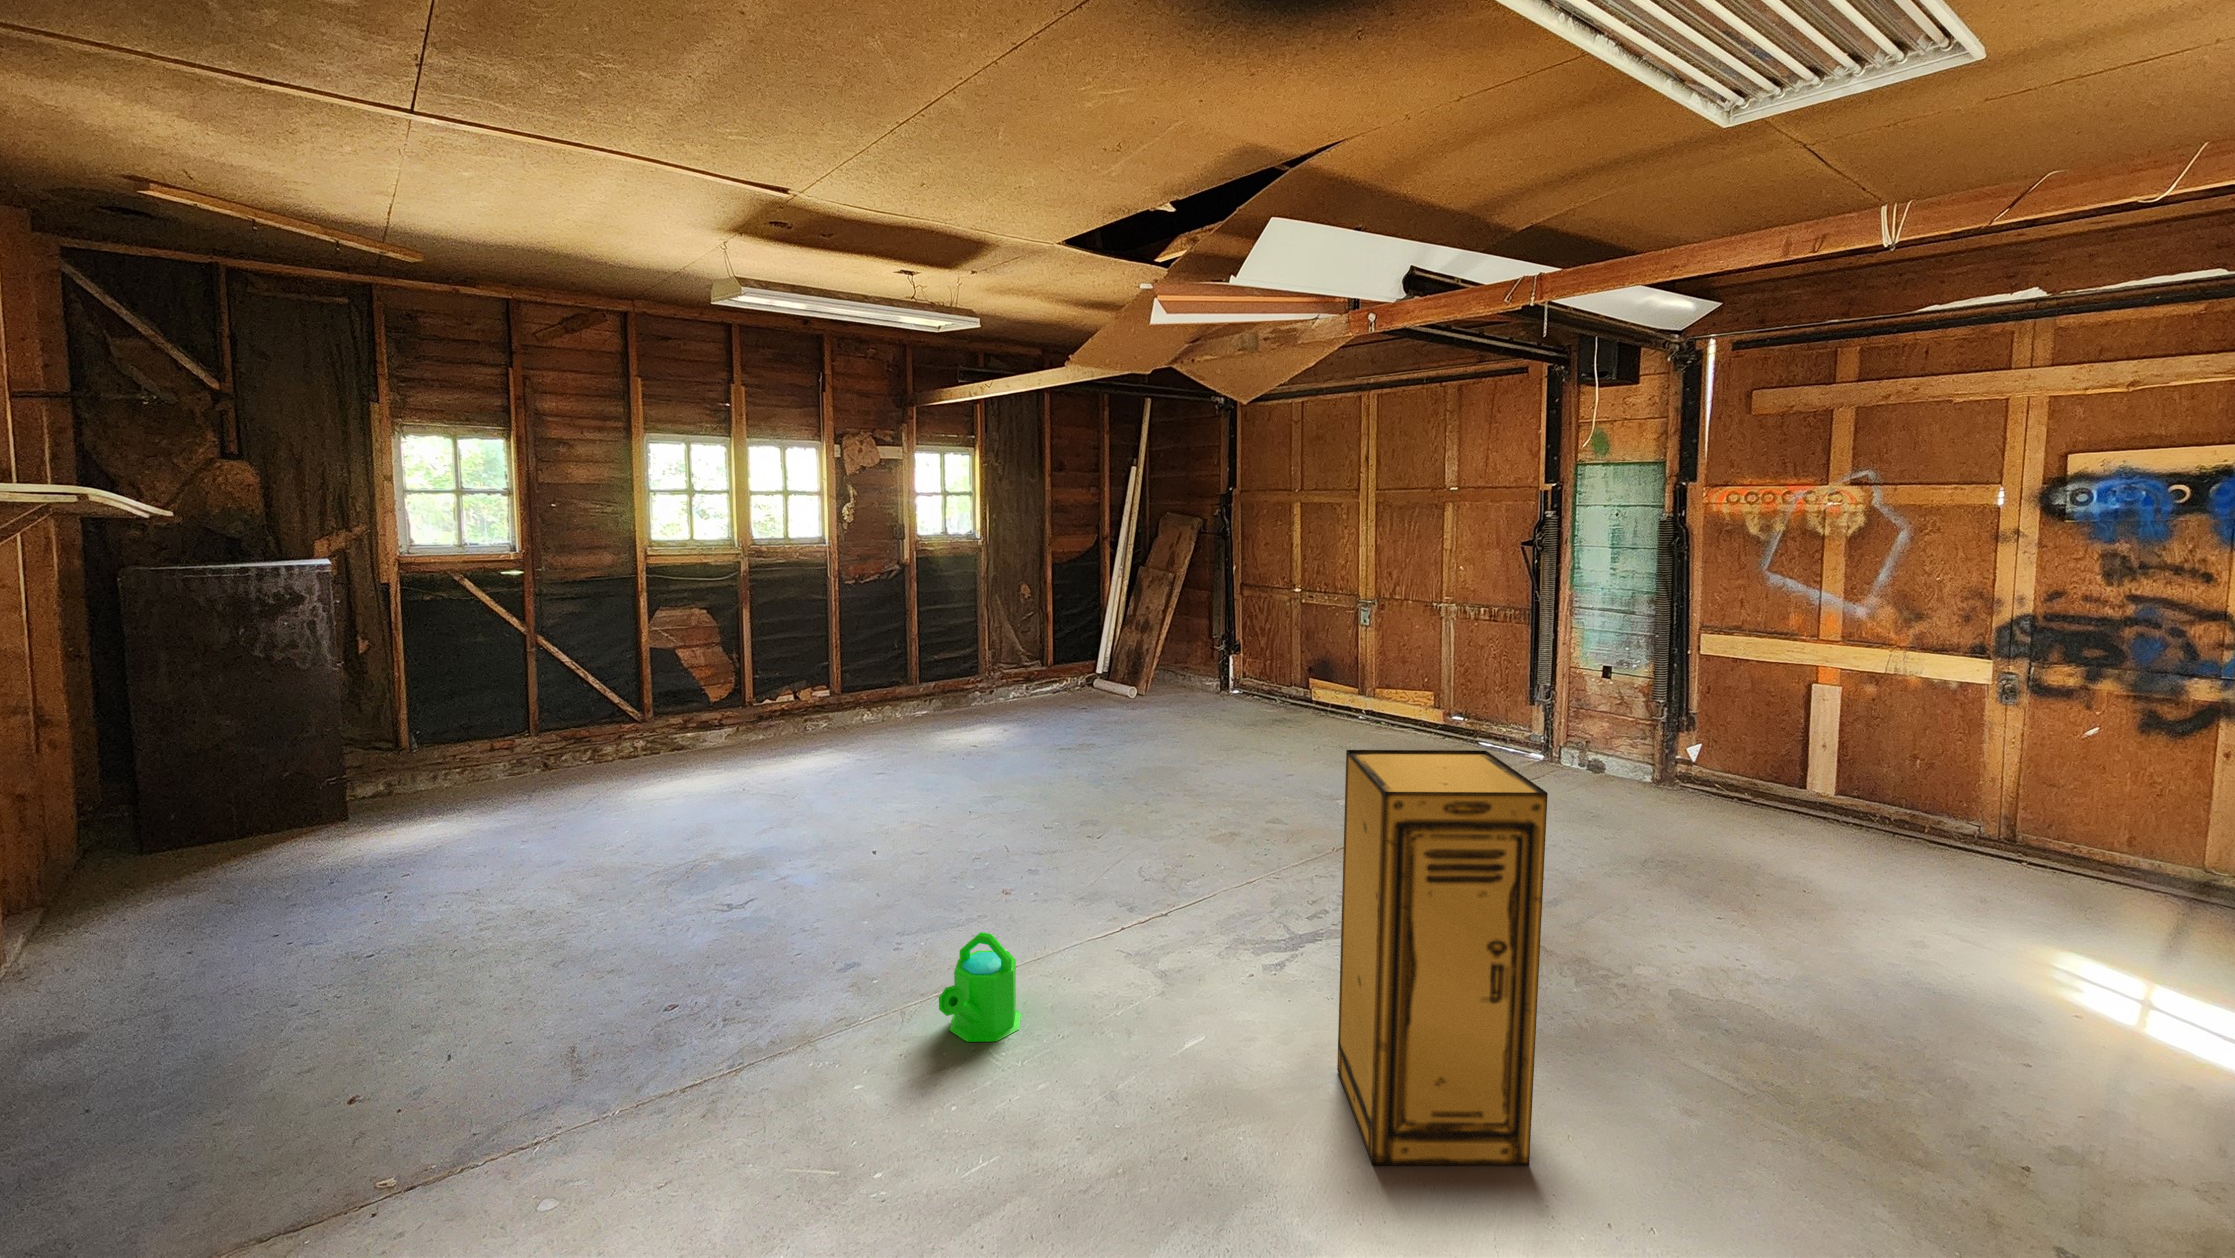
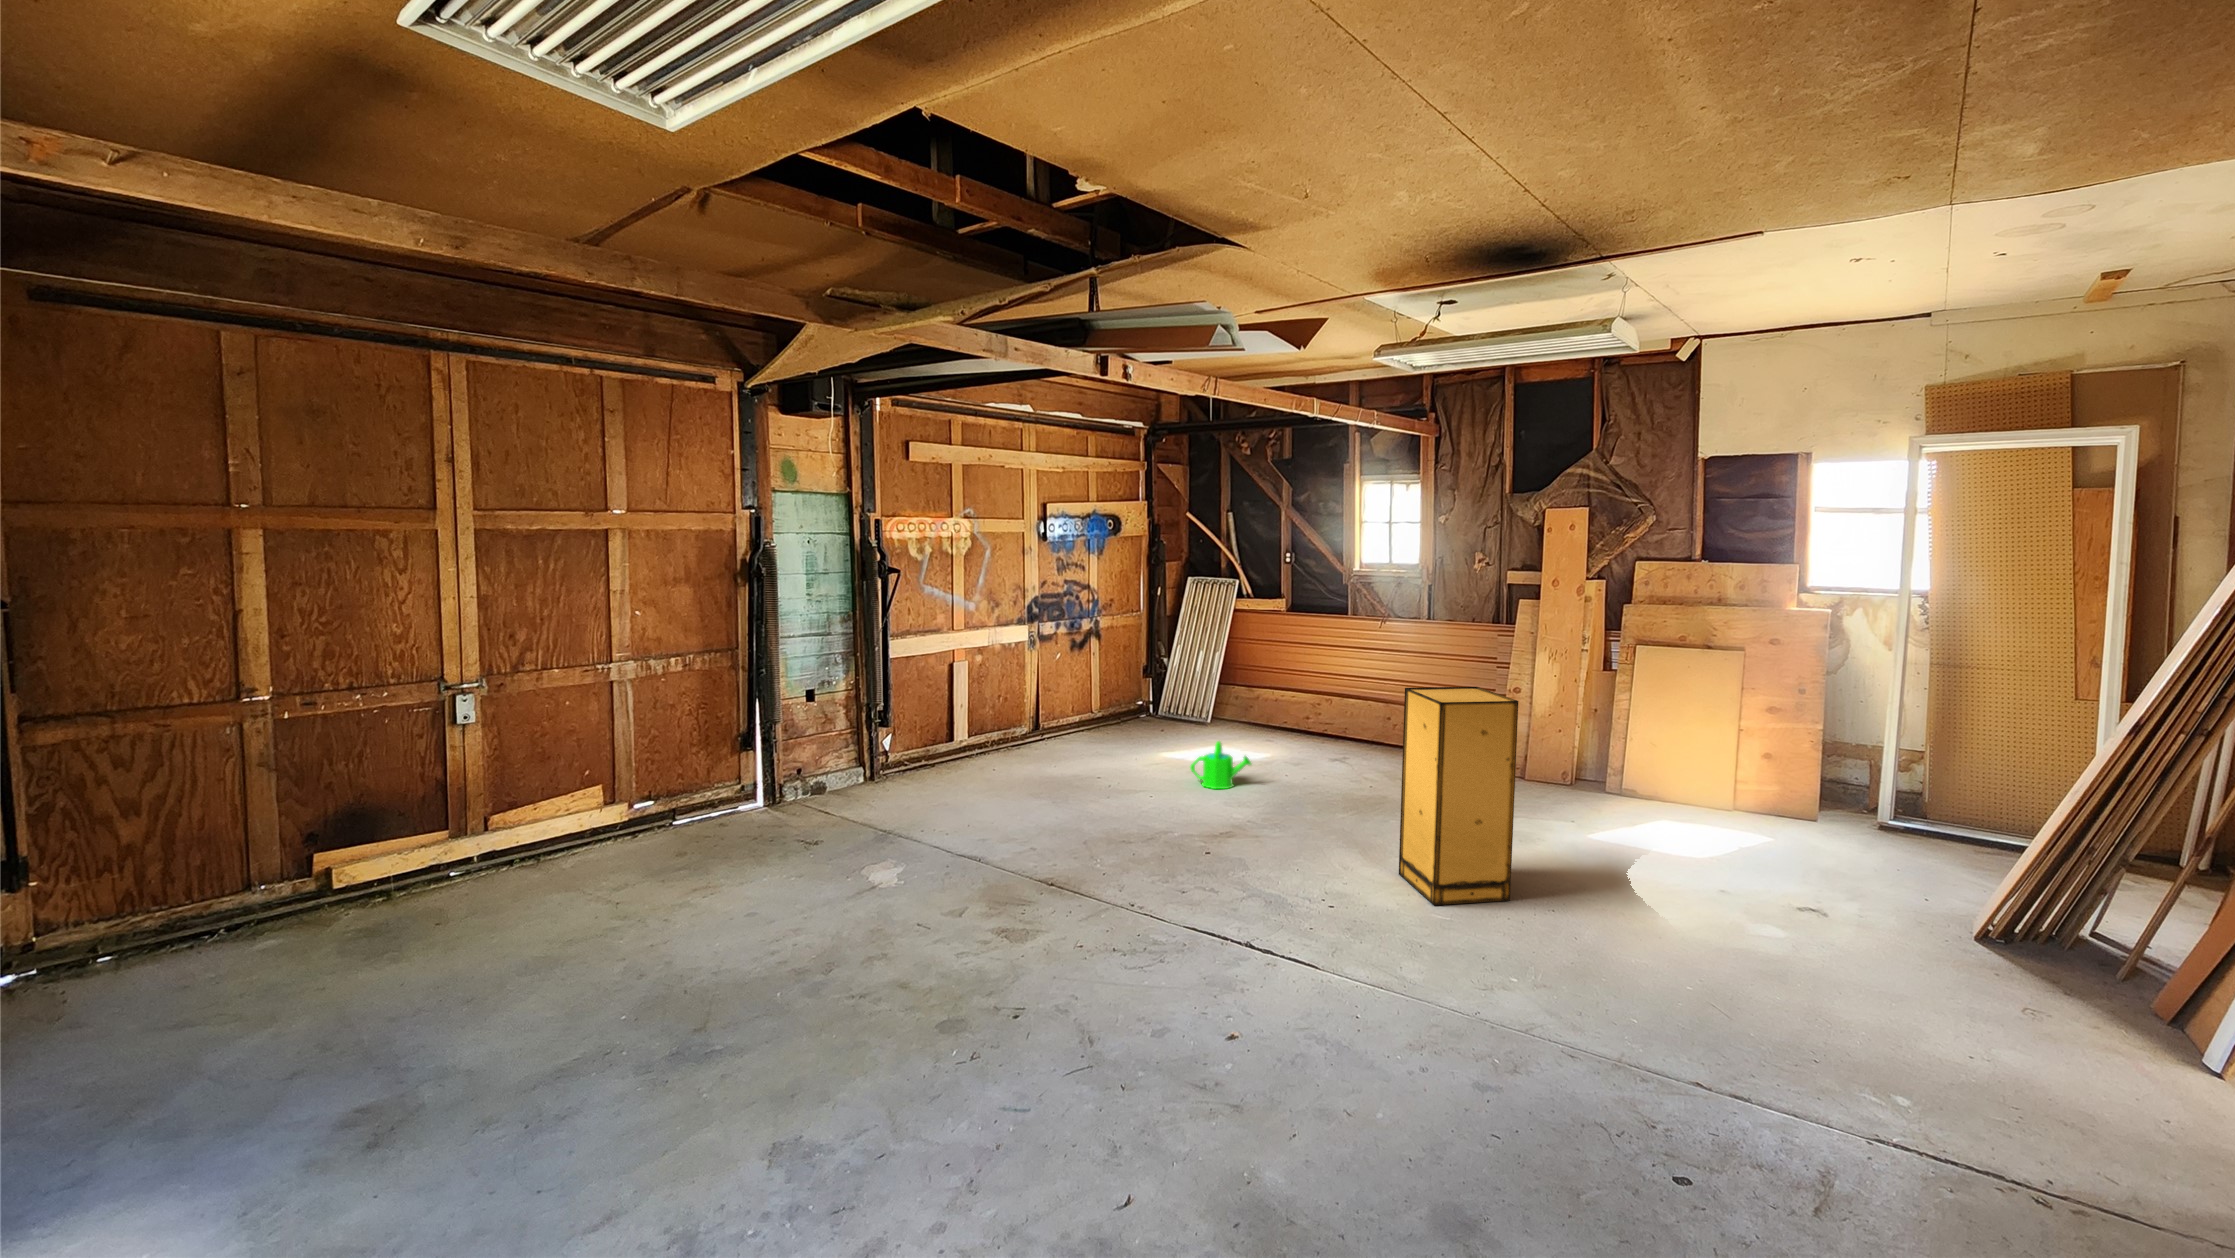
watering can: present [939,932,1021,1042] -> present [1190,741,1251,789]

